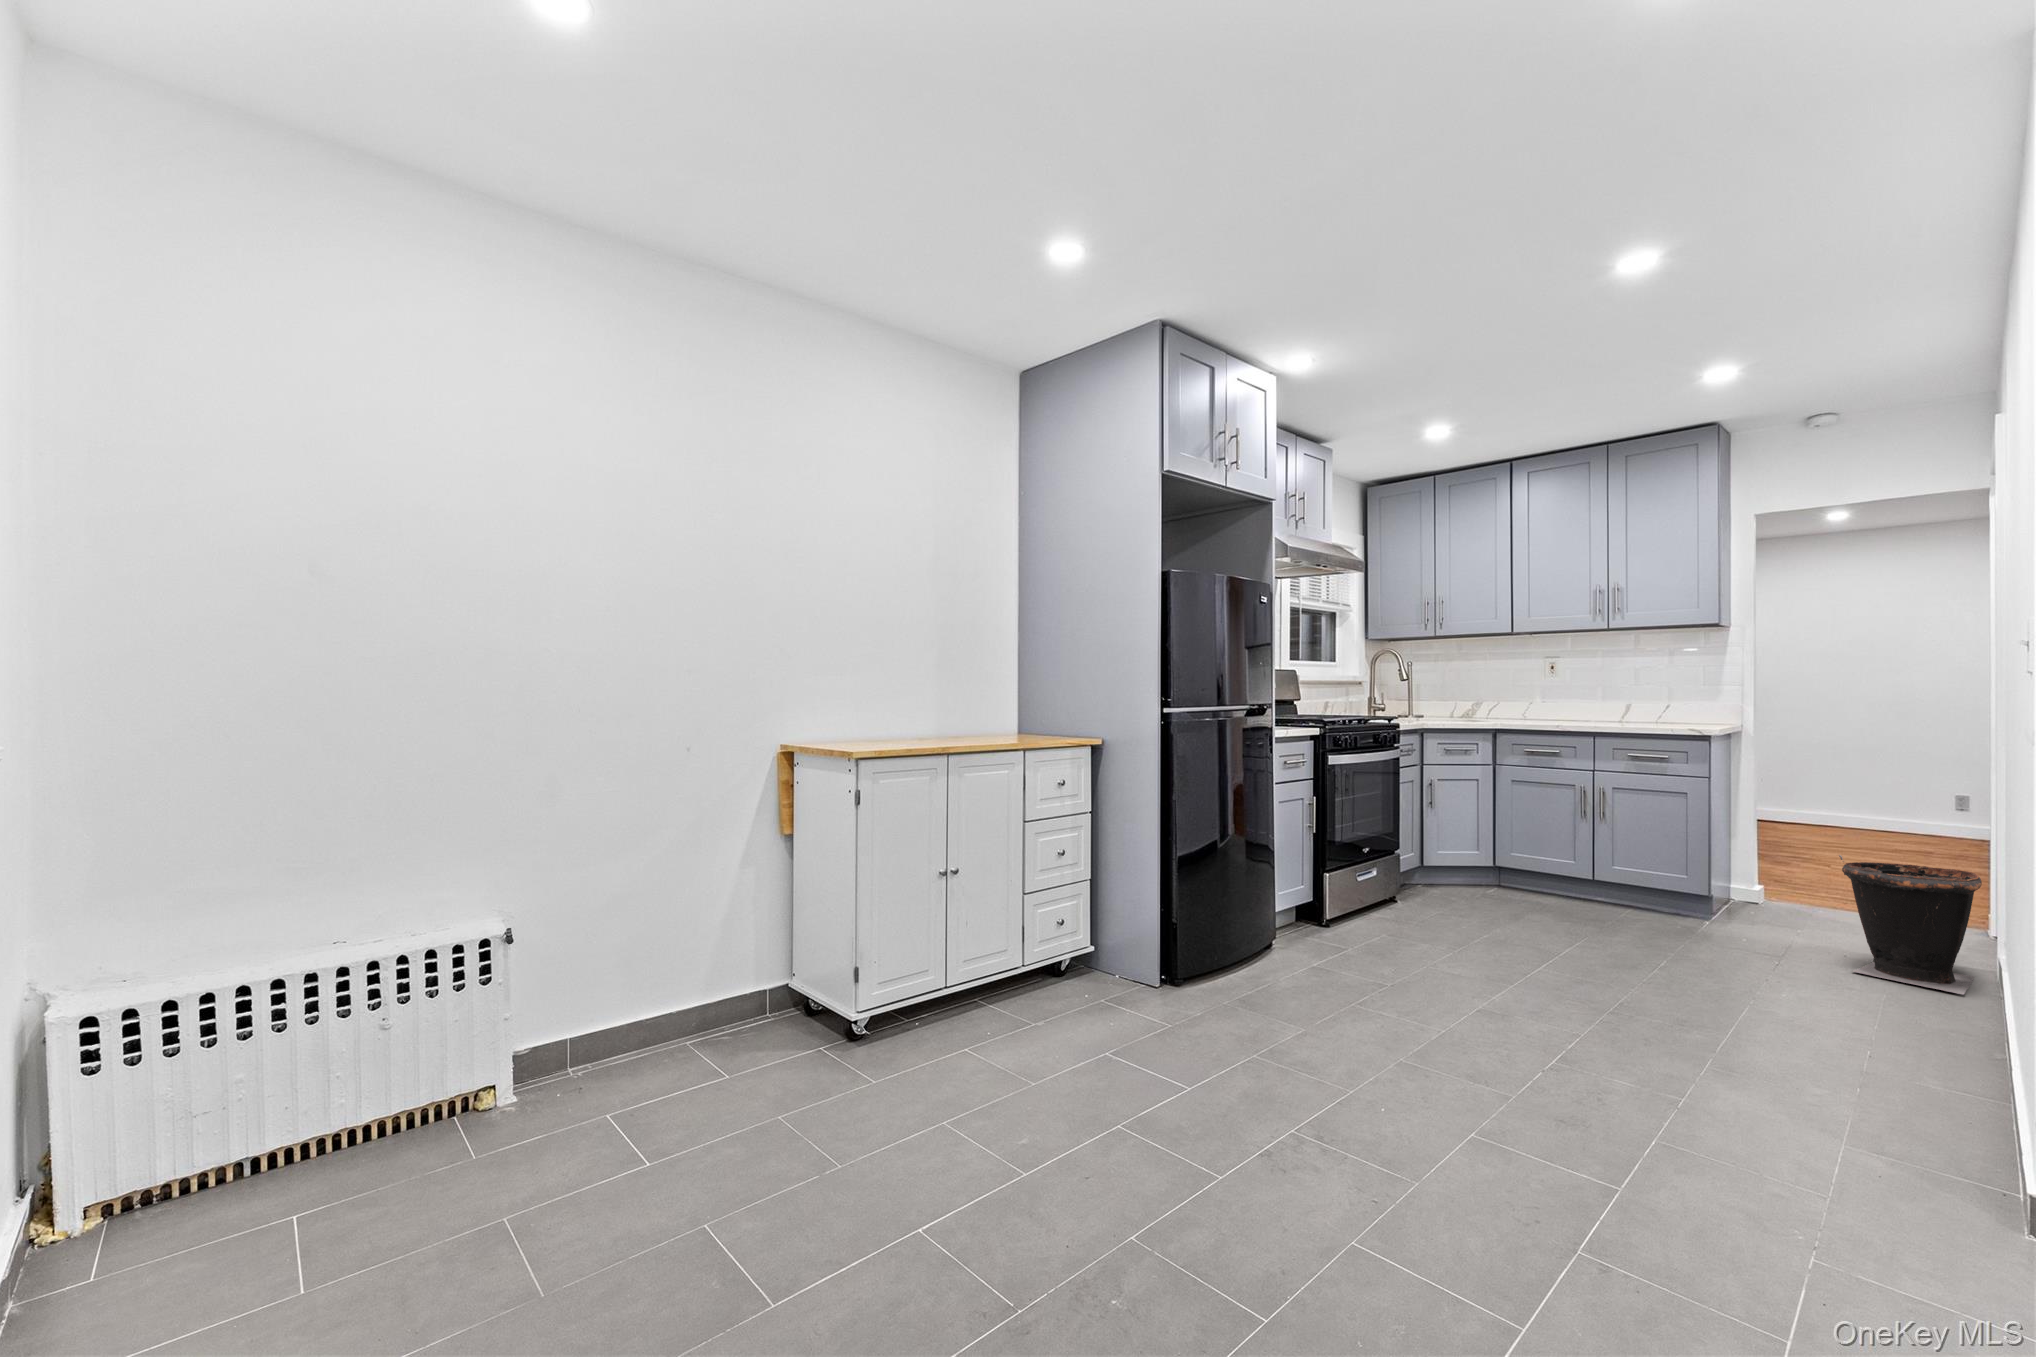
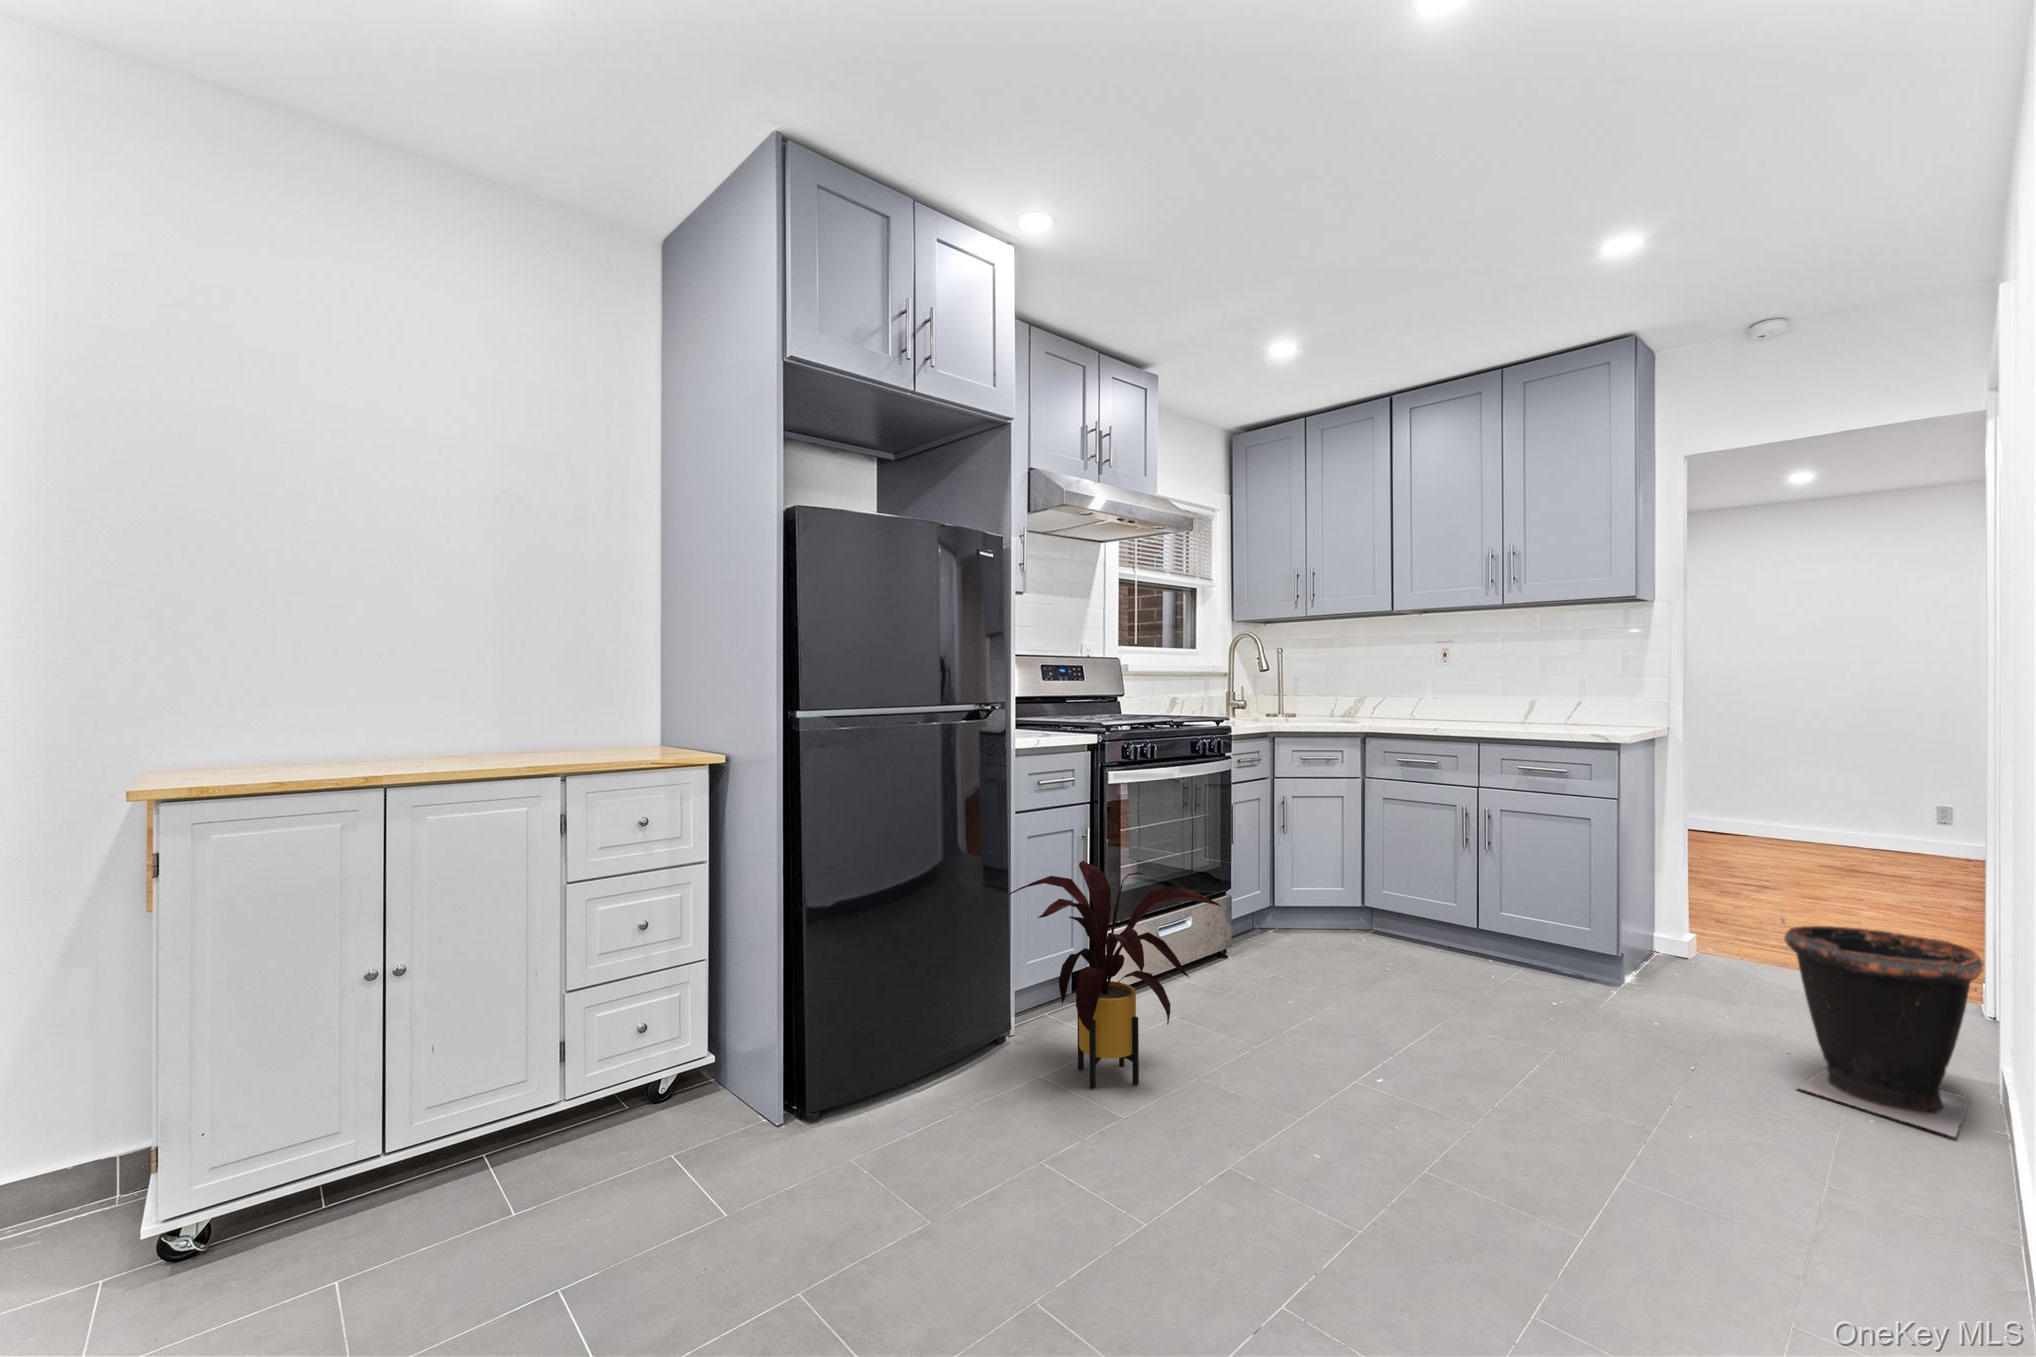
house plant: none [1280,817,1446,971] -> present [1007,861,1220,1089]

